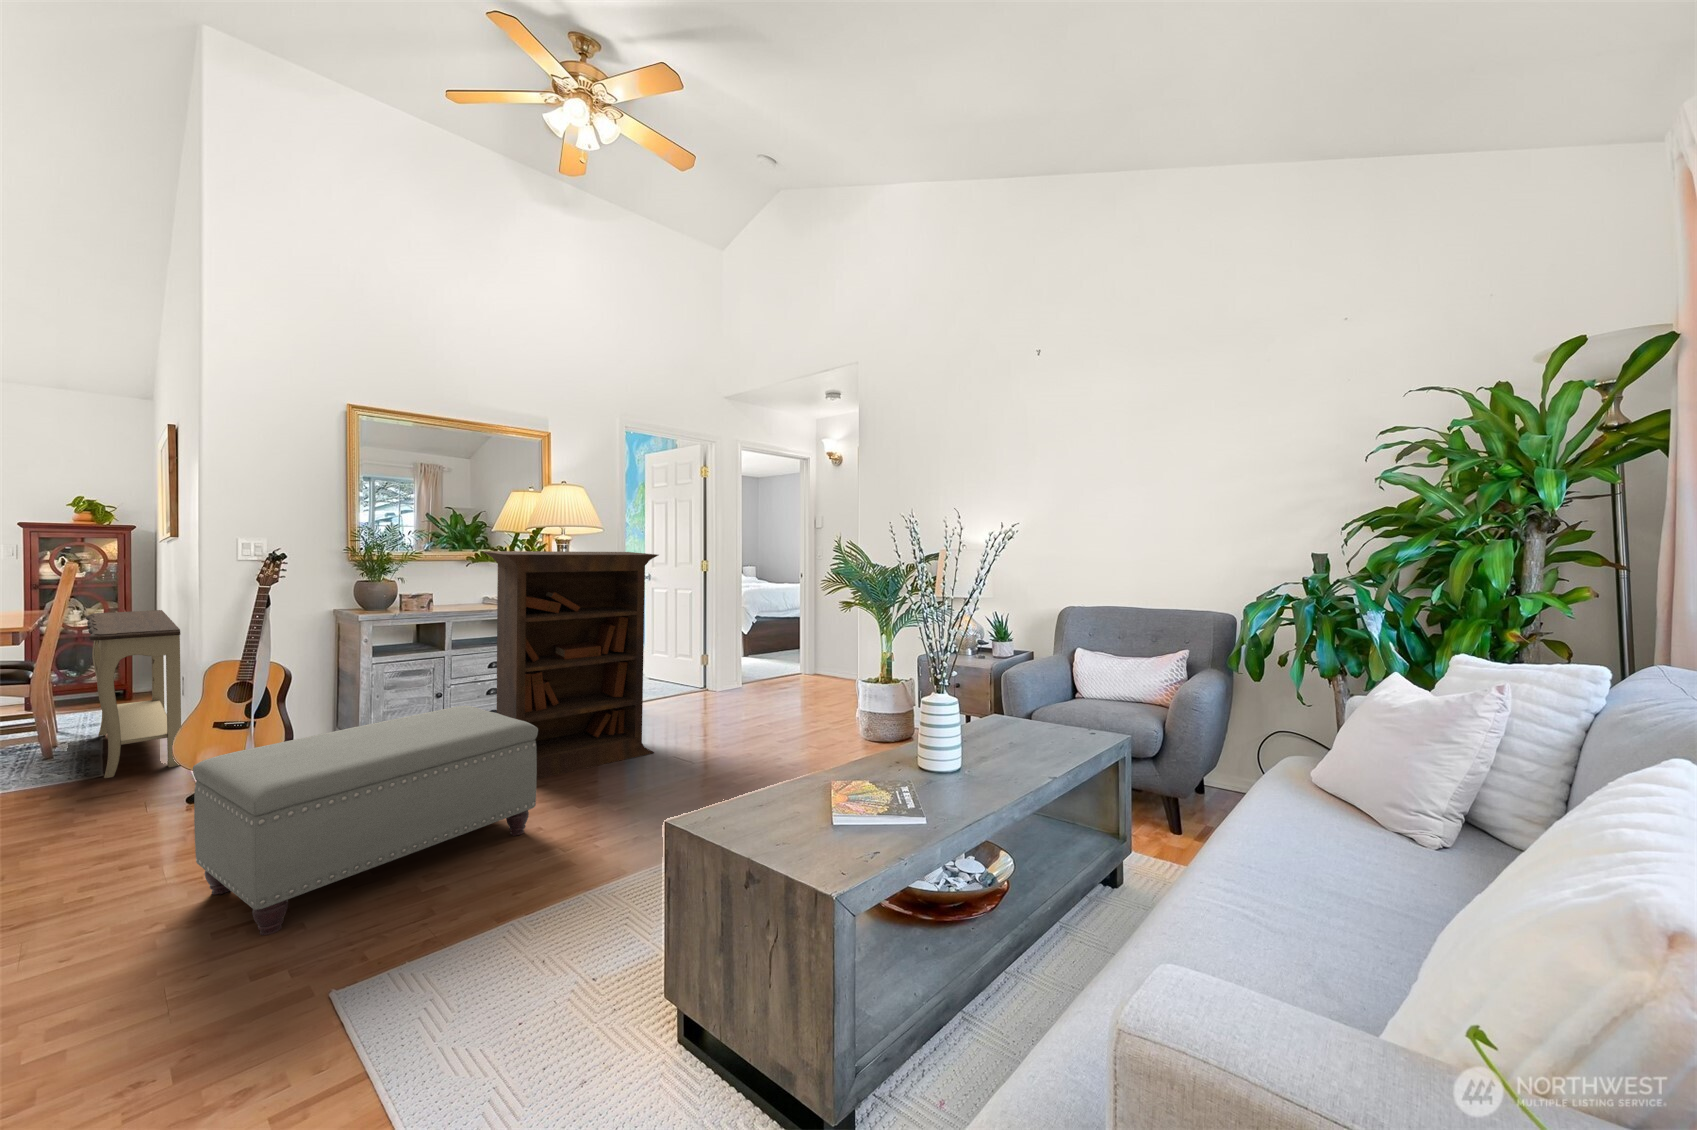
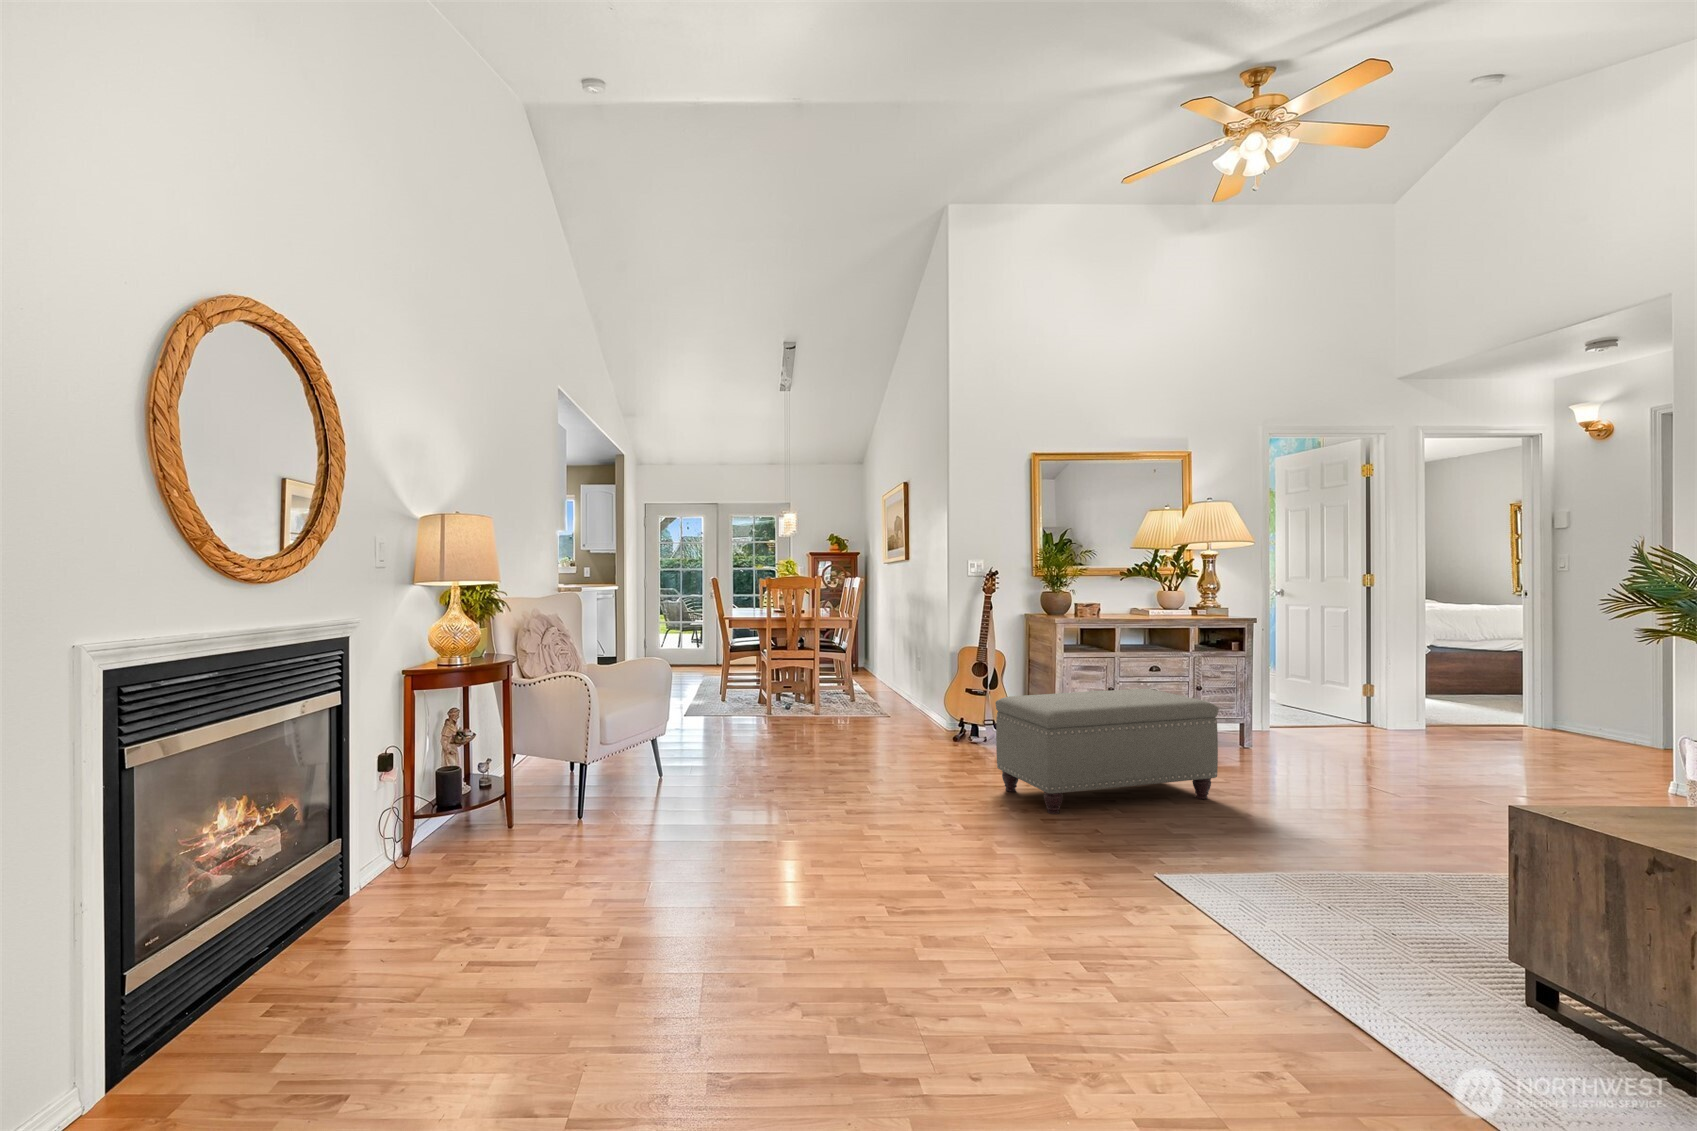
bookcase: present [482,551,658,779] -> none [1146,561,1319,770]
console table: present [86,610,181,778] -> none [871,619,936,730]

